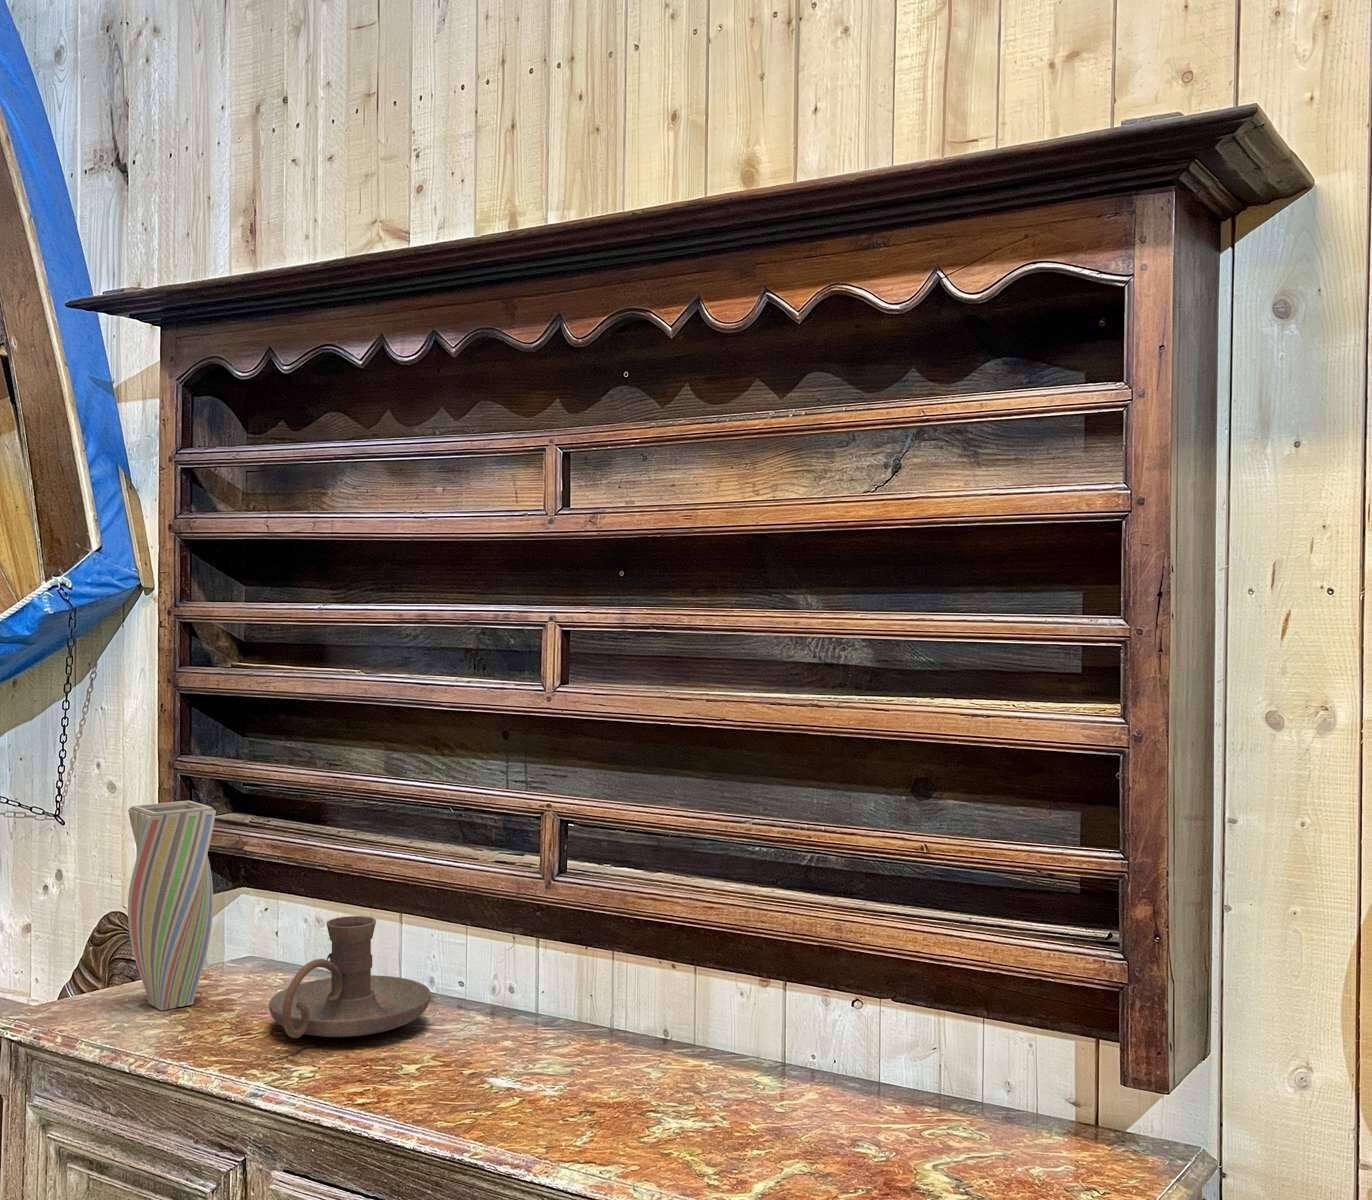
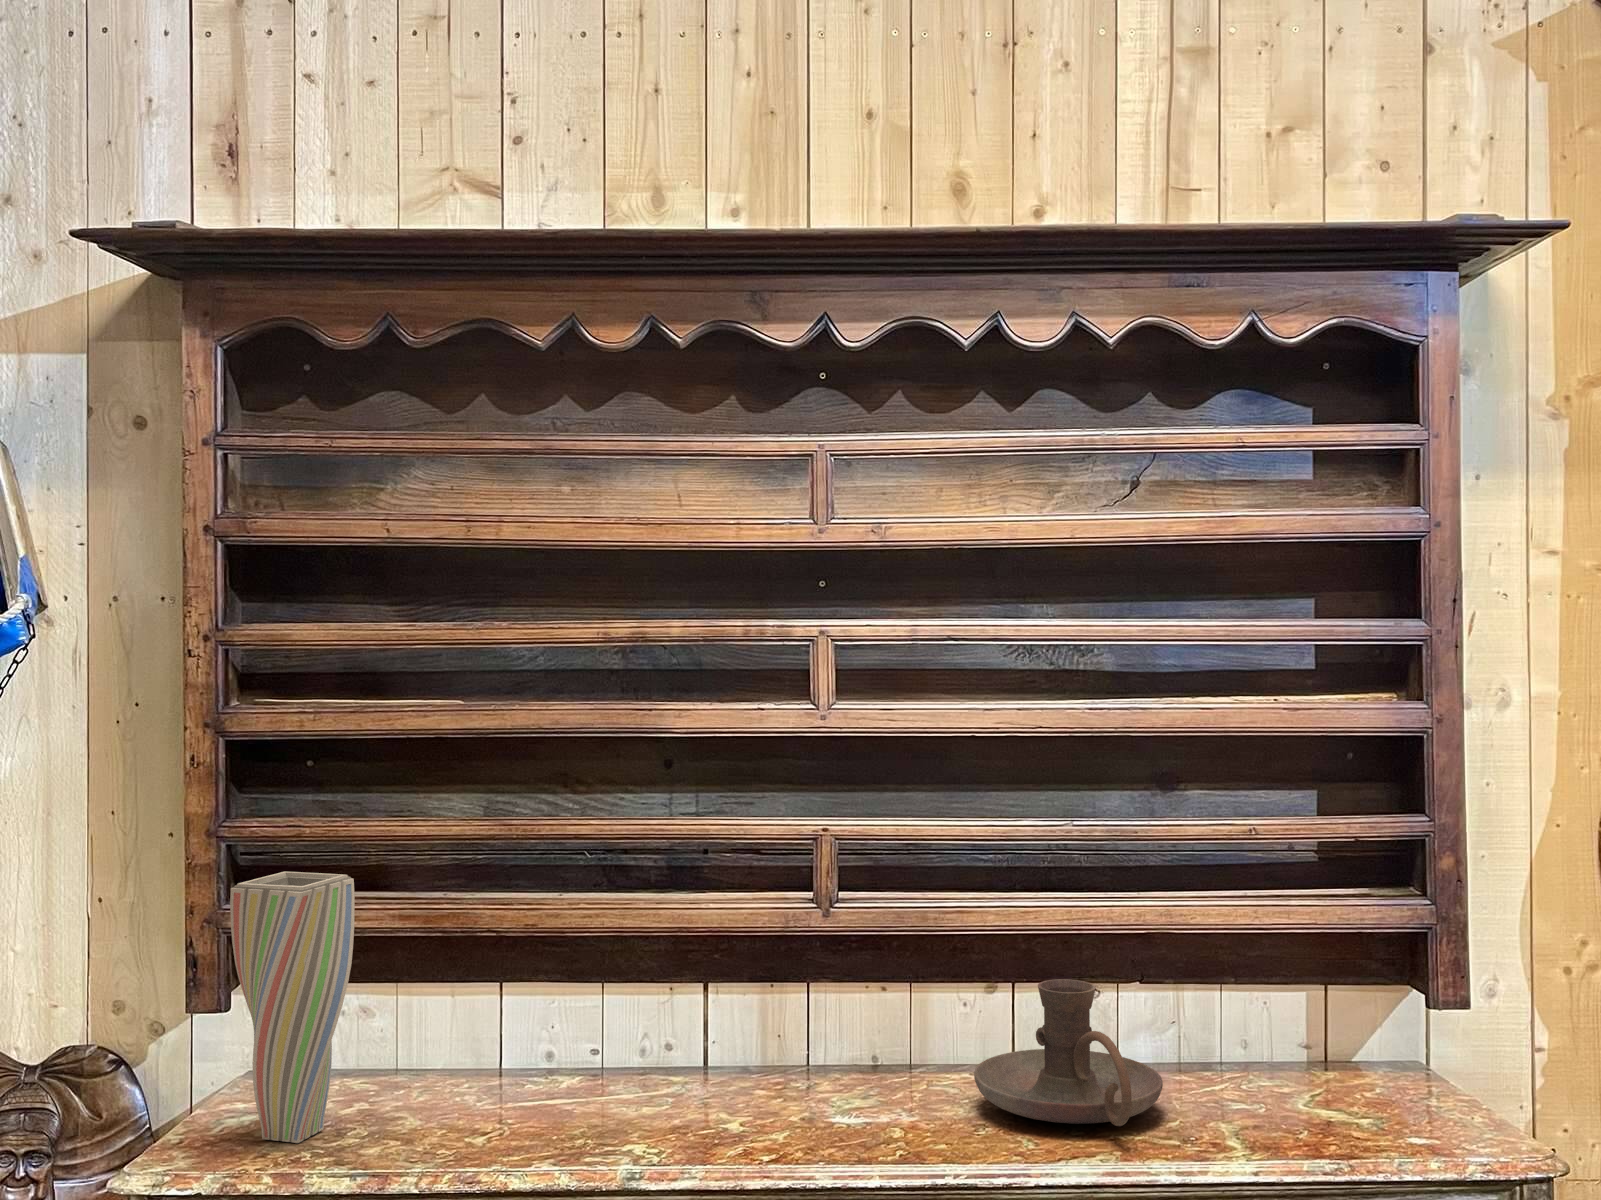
candle holder: present [269,916,431,1038] -> present [974,979,1163,1126]

